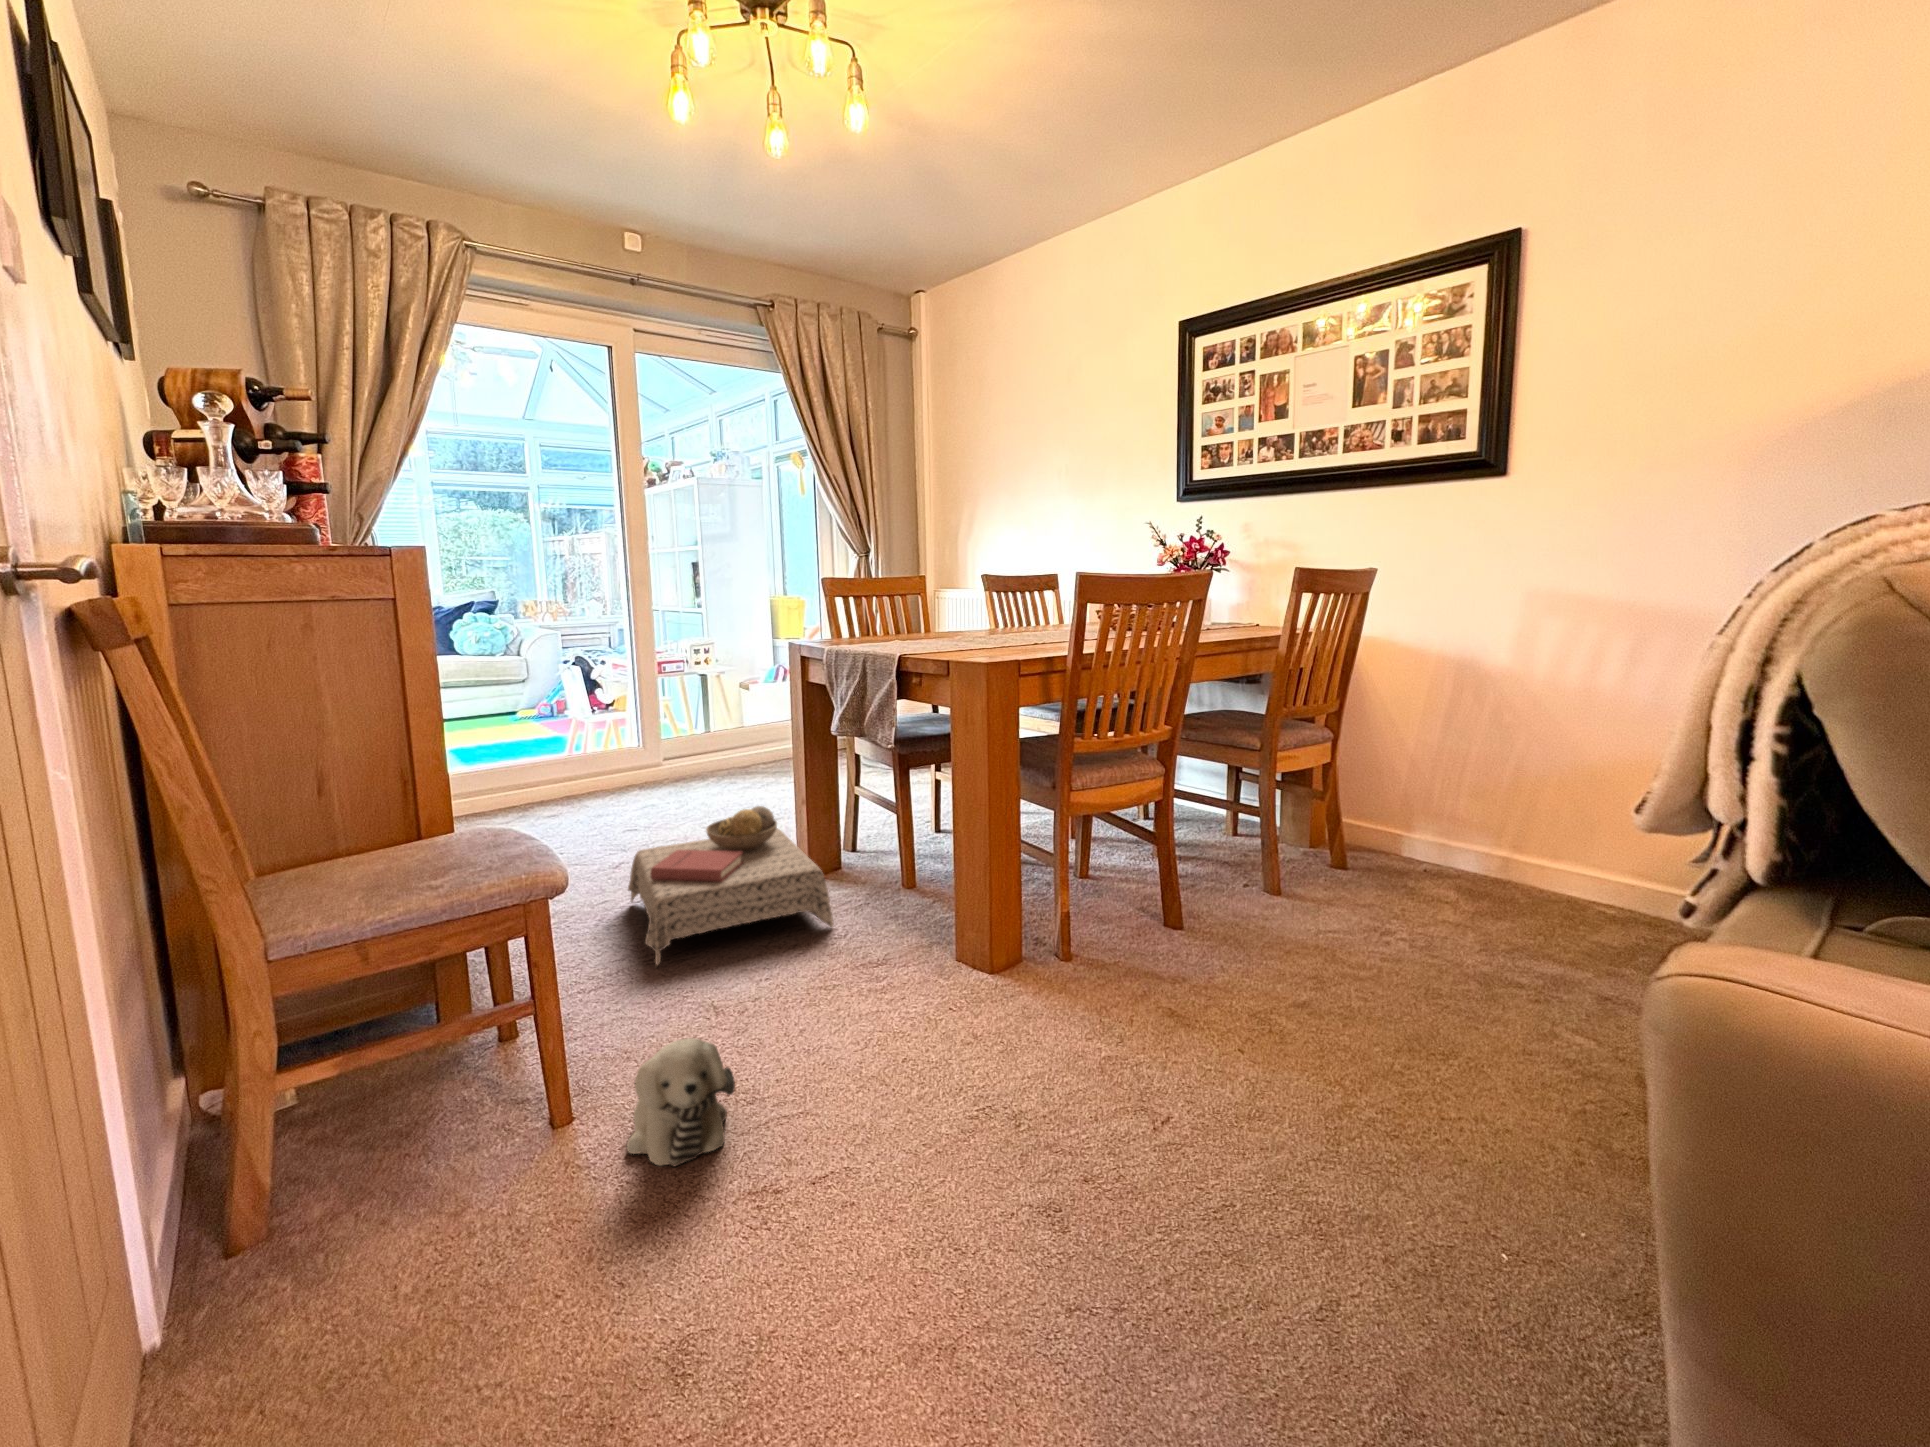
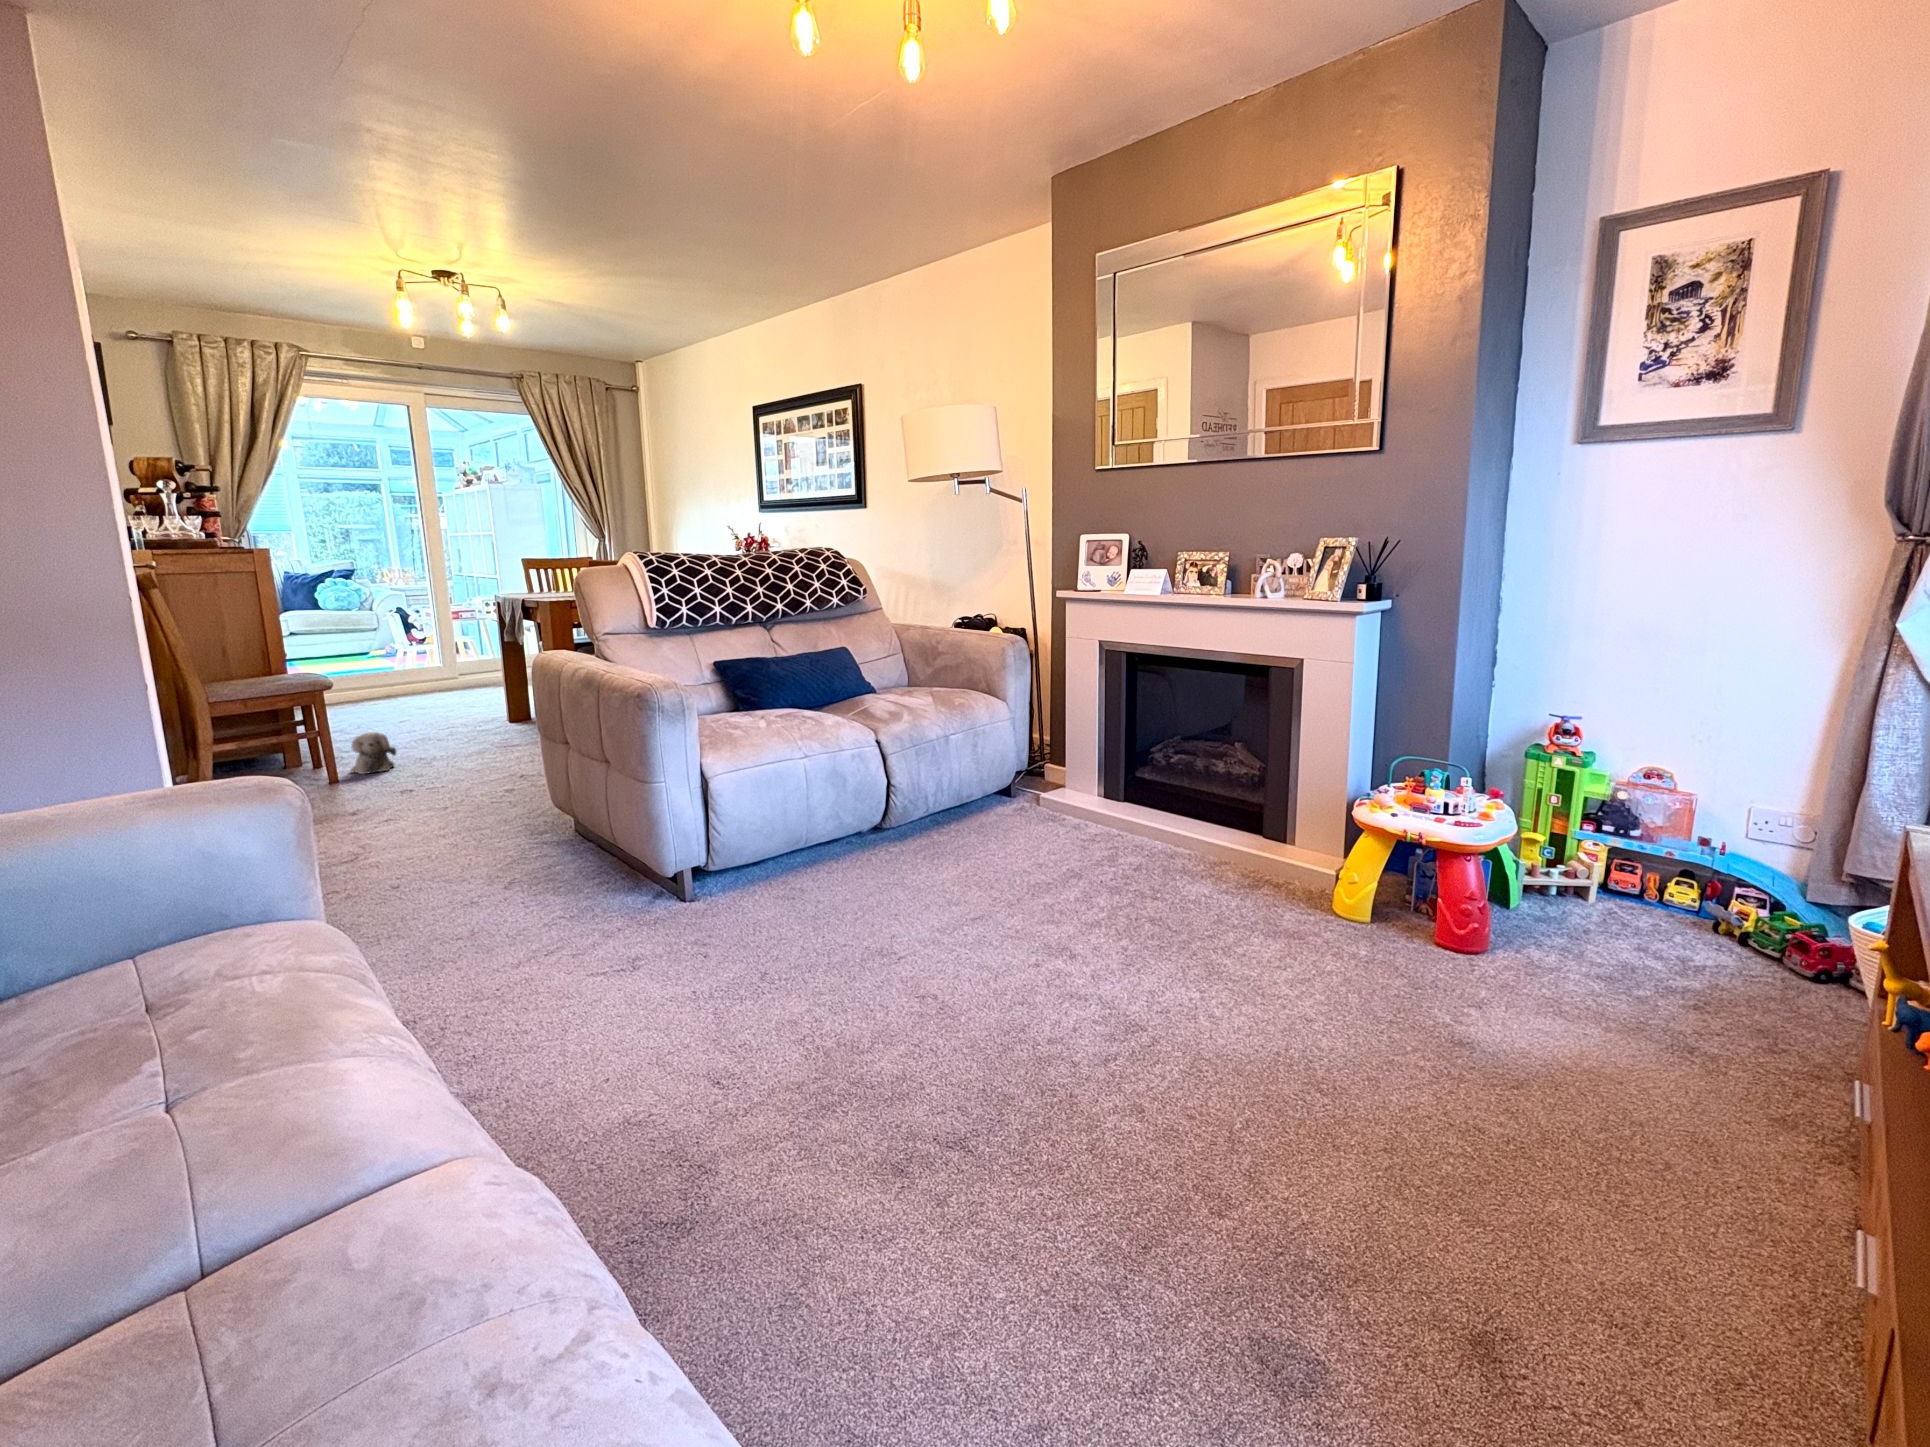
ottoman: present [628,806,833,966] -> none [389,676,496,743]

